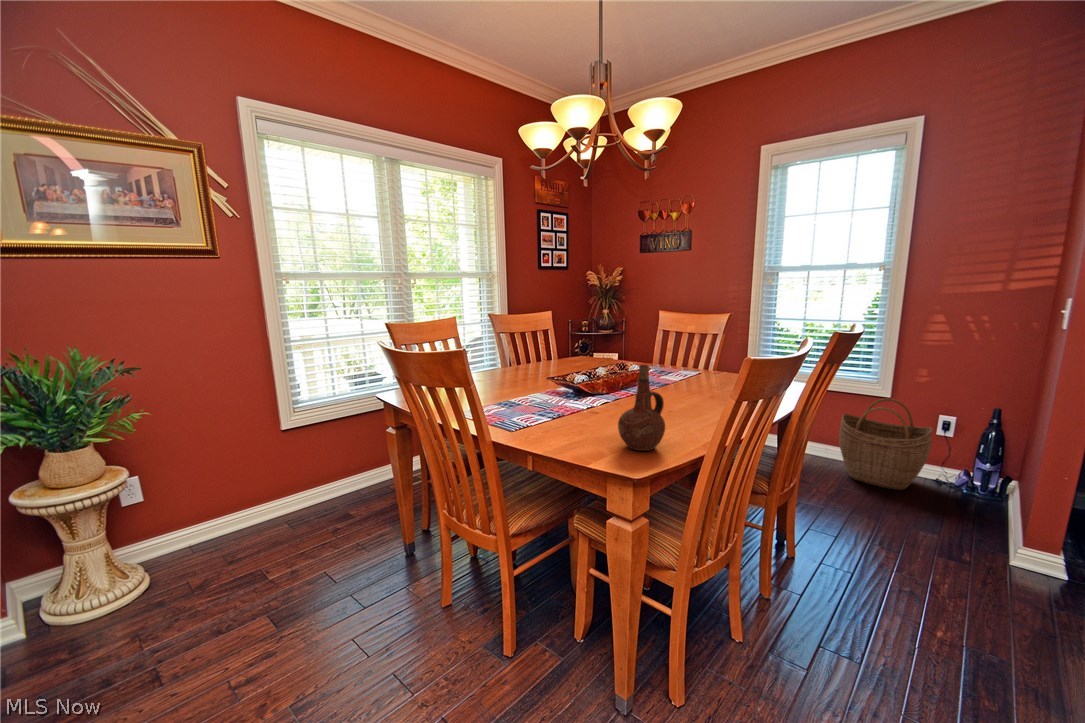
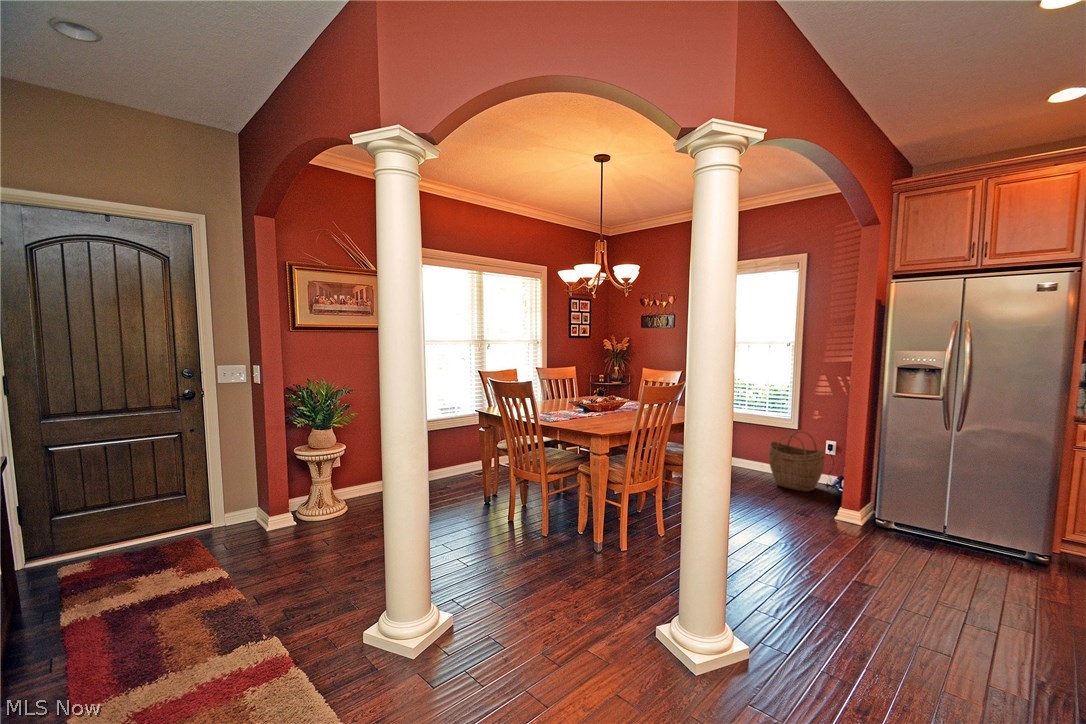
ceramic pitcher: present [618,365,665,451] -> none [599,390,620,428]

